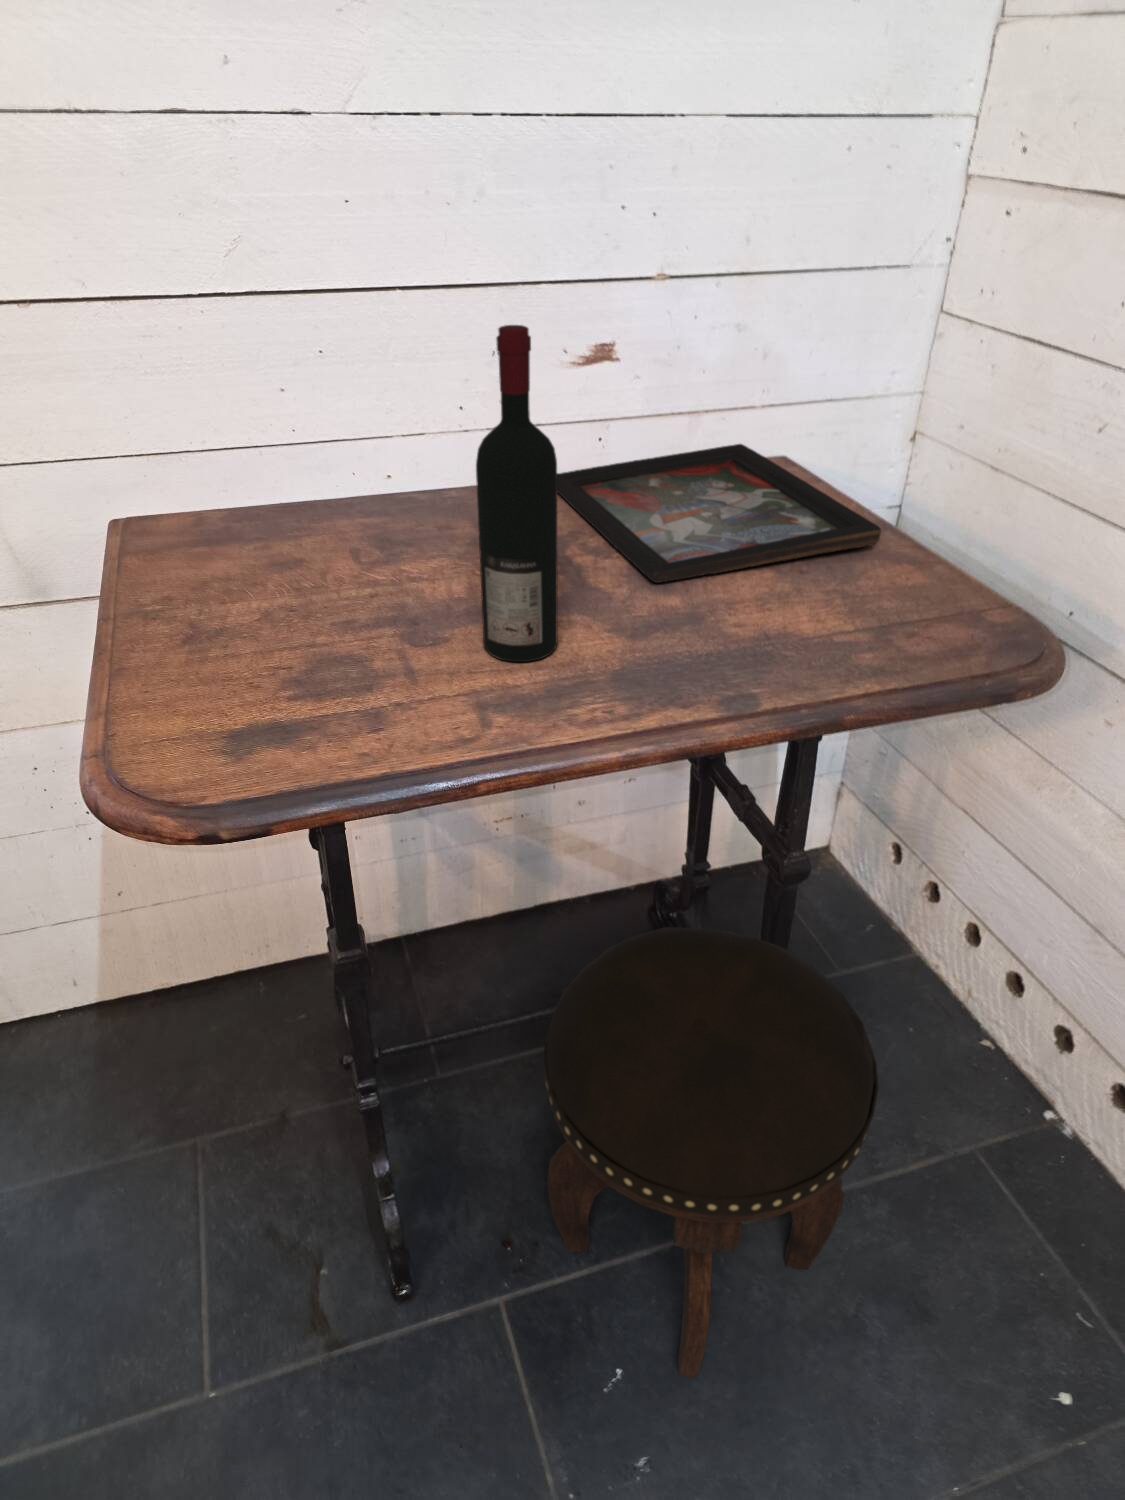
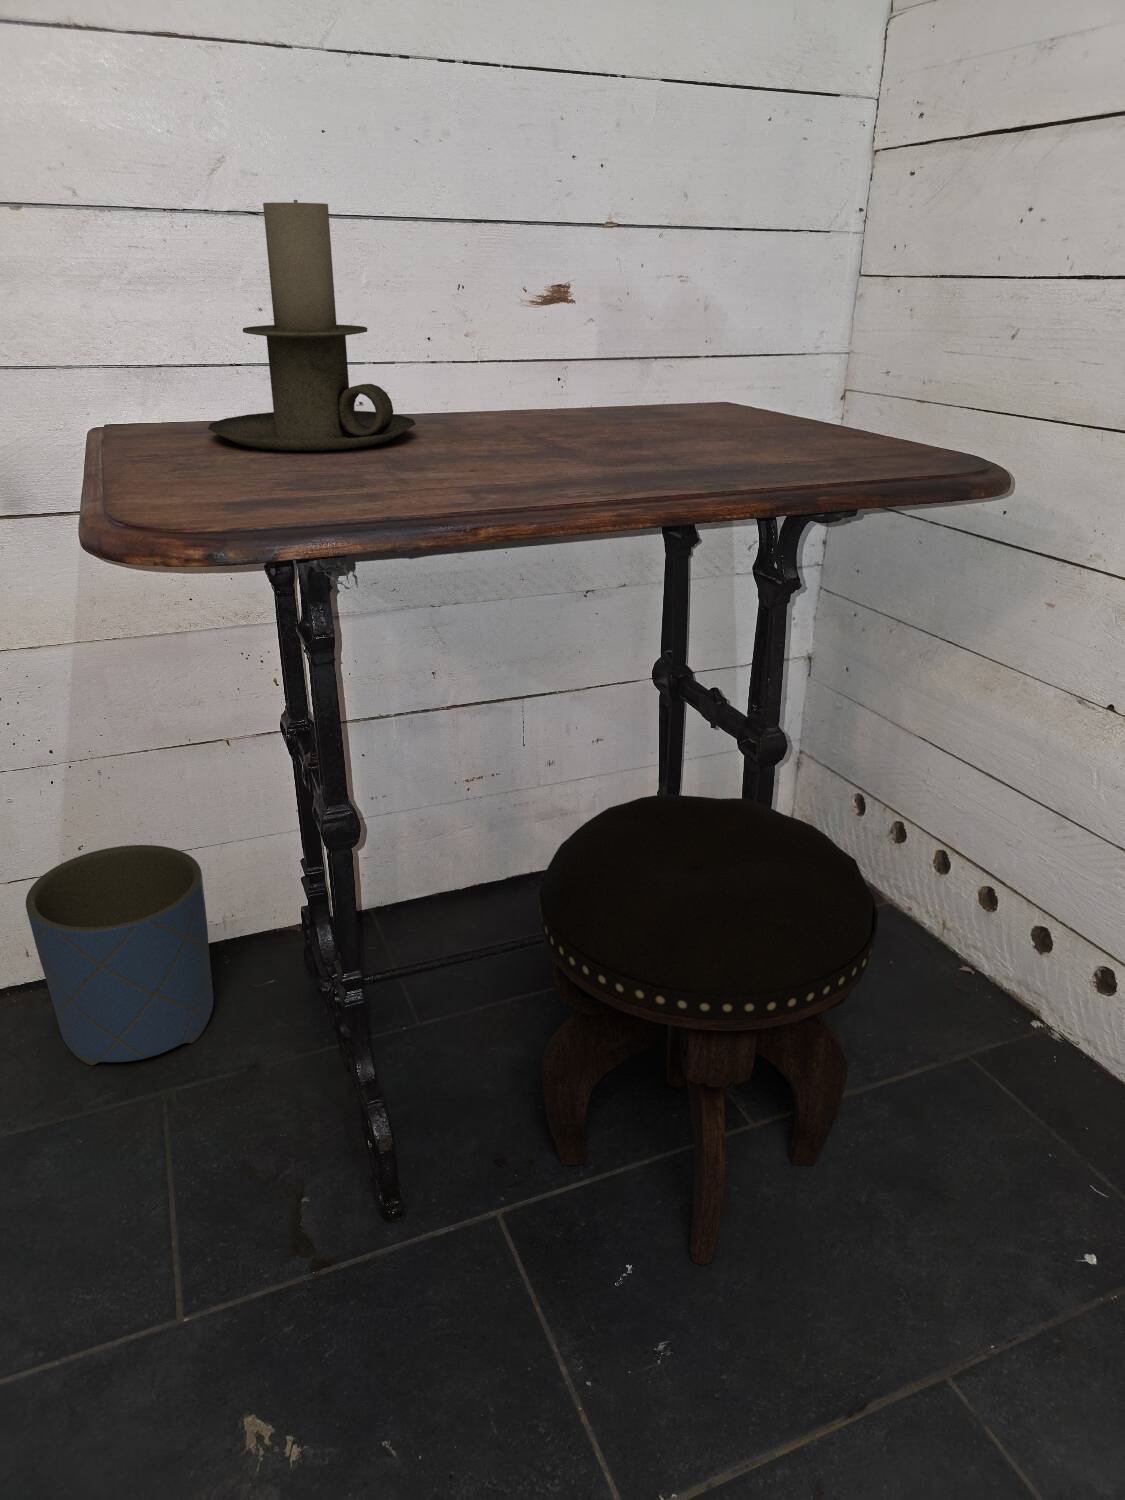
wine bottle: present [476,325,558,662] -> none [471,139,548,476]
candle holder: none [222,330,435,598] -> present [208,200,416,451]
decorative tray: present [557,444,881,583] -> none [511,380,833,444]
planter: none [77,895,257,1104] -> present [26,845,213,1065]

